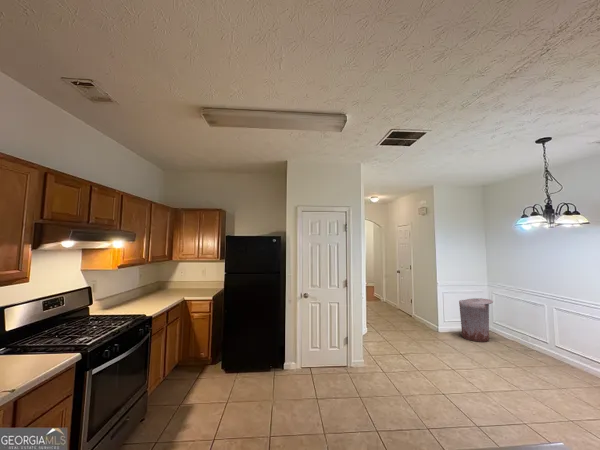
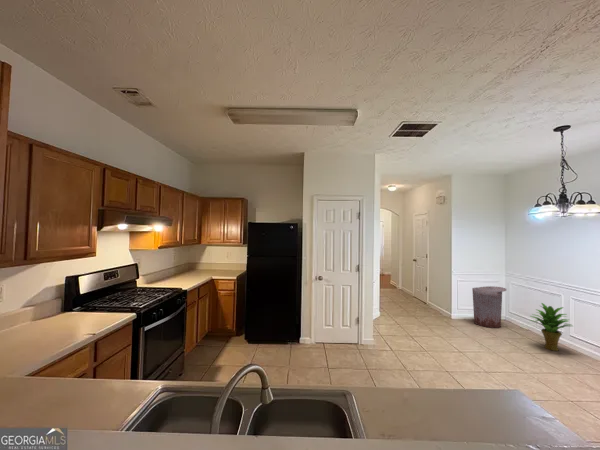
potted plant: none [520,315,564,365] -> present [532,303,572,351]

